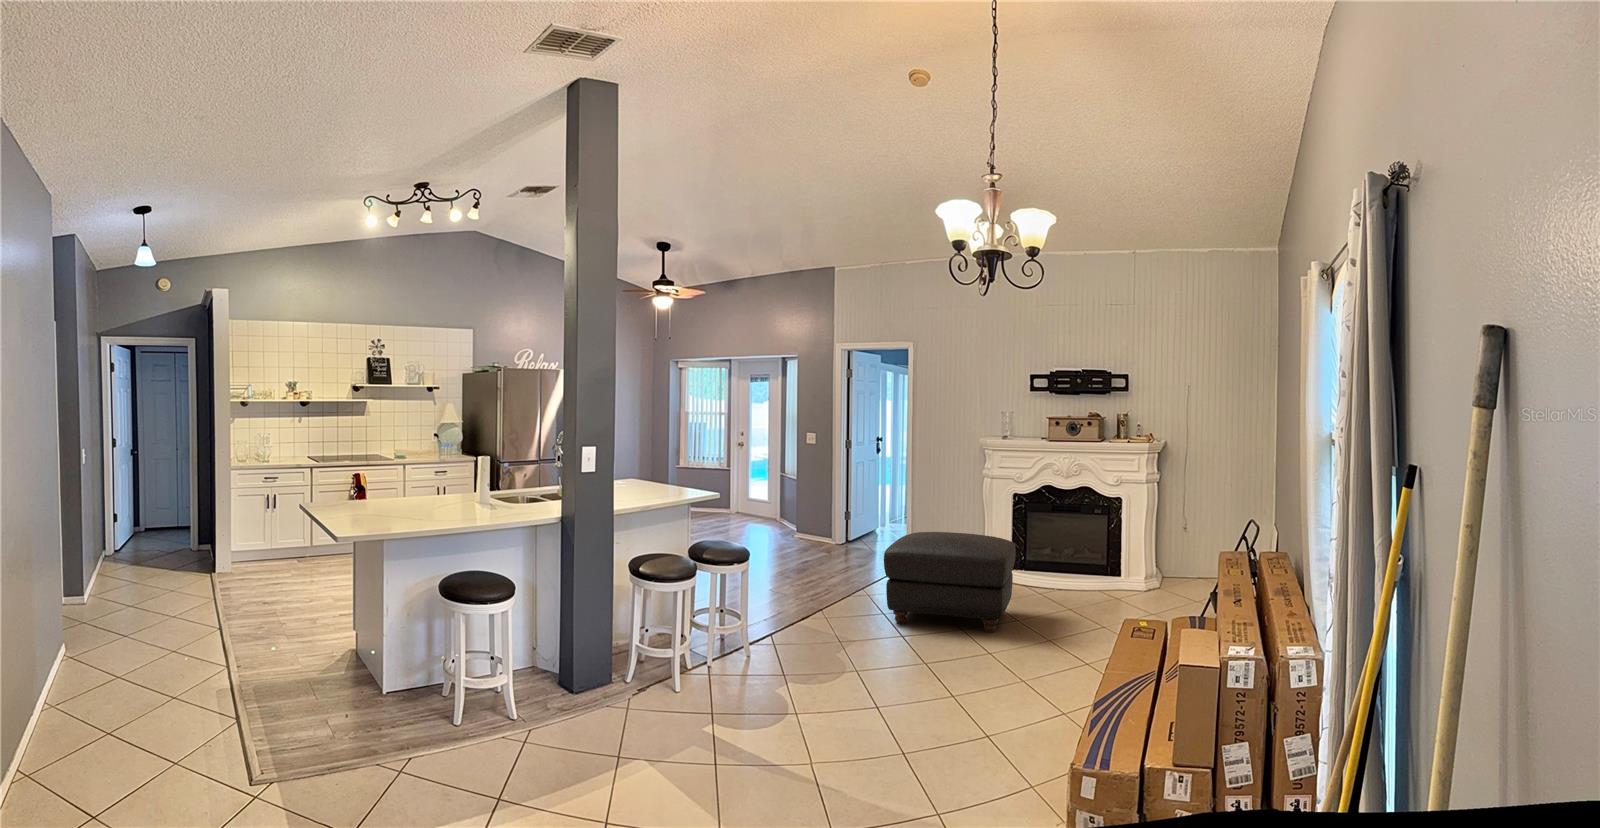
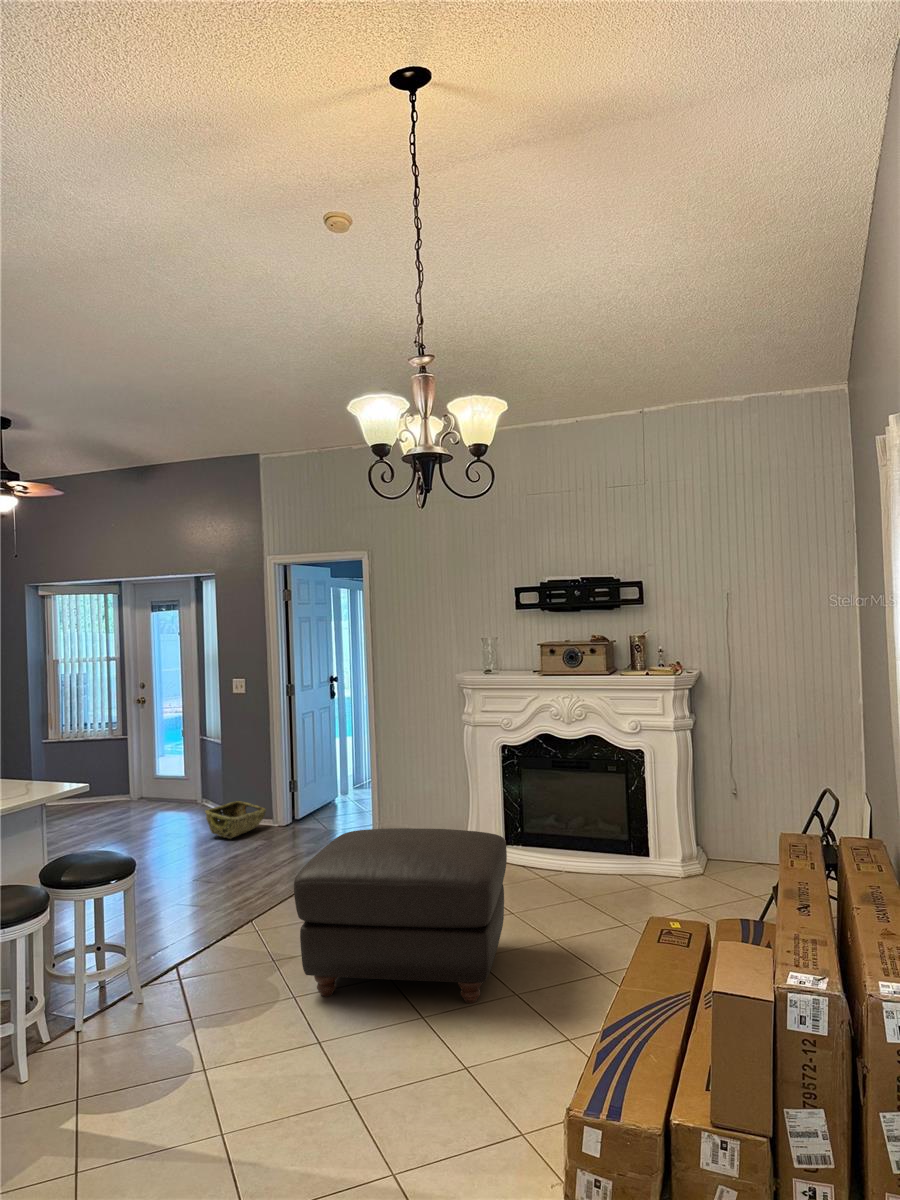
woven basket: none [787,525,829,550] -> present [205,801,266,839]

